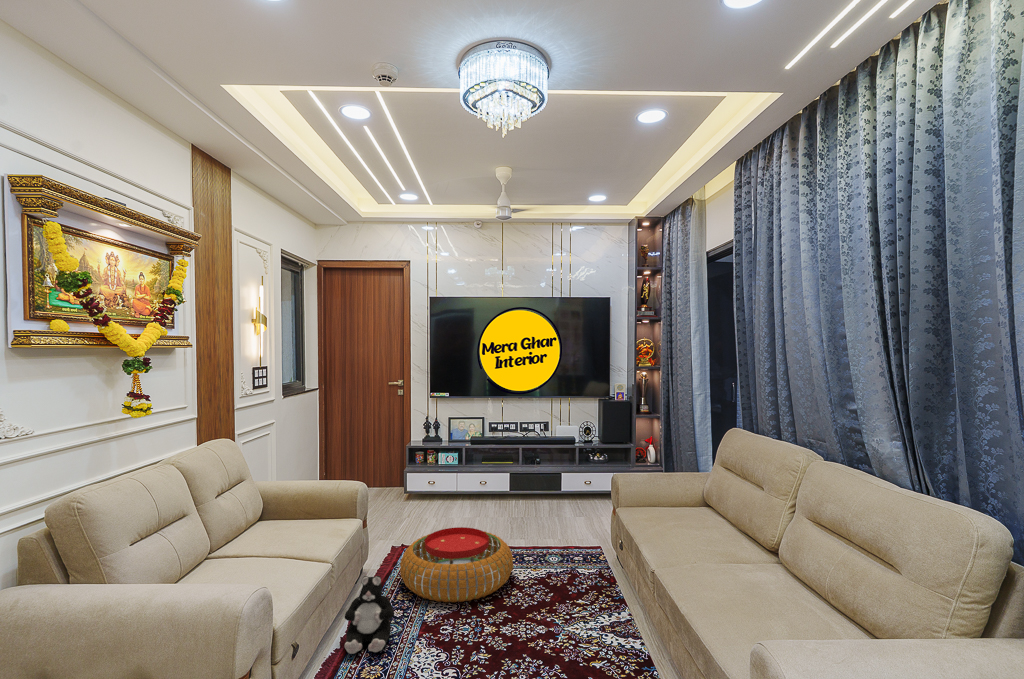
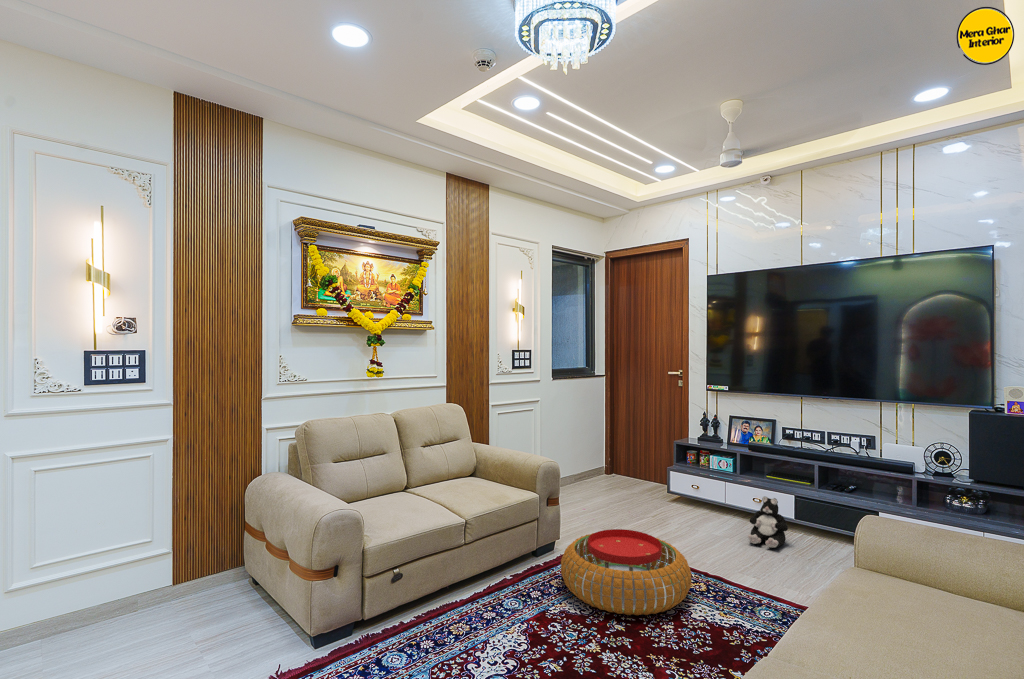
plush toy: present [344,575,394,654] -> present [748,497,788,548]

